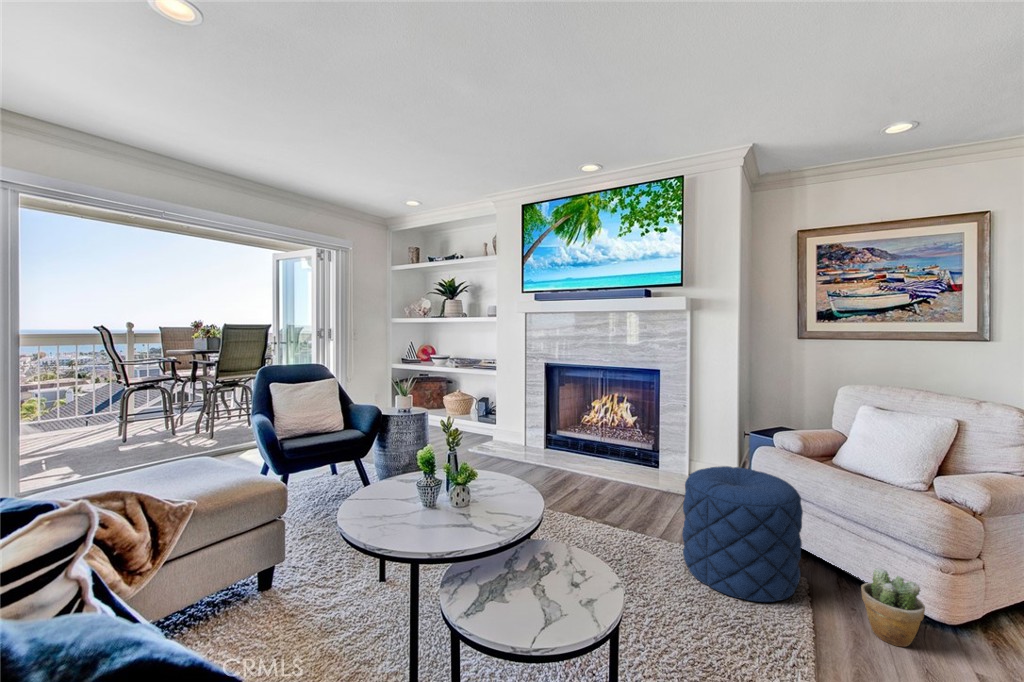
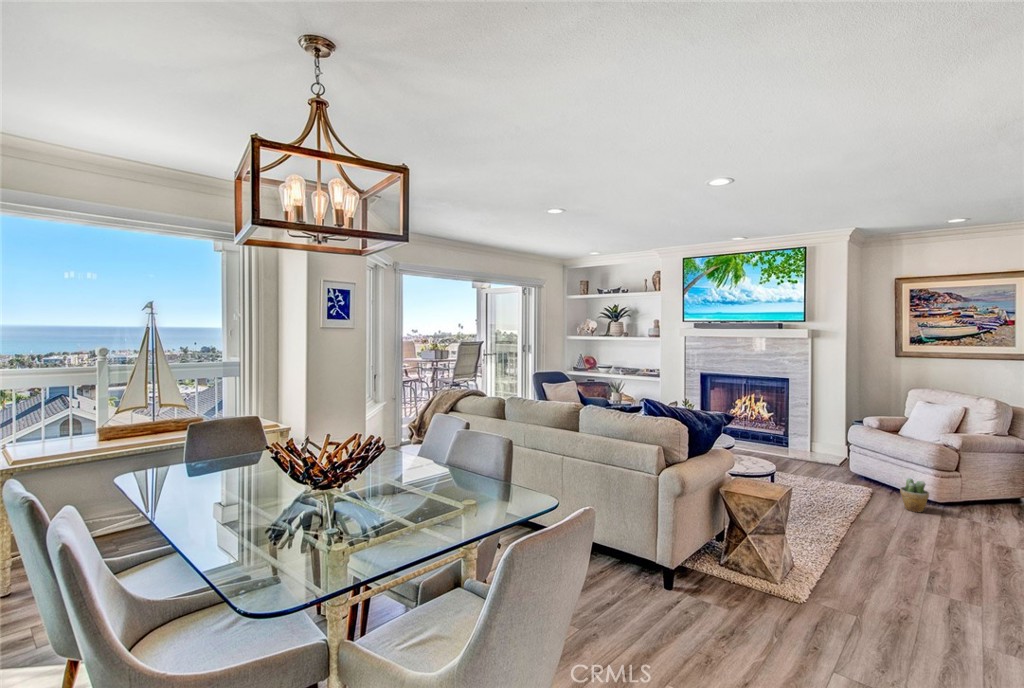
pouf: present [682,466,803,602] -> none [807,435,874,499]

